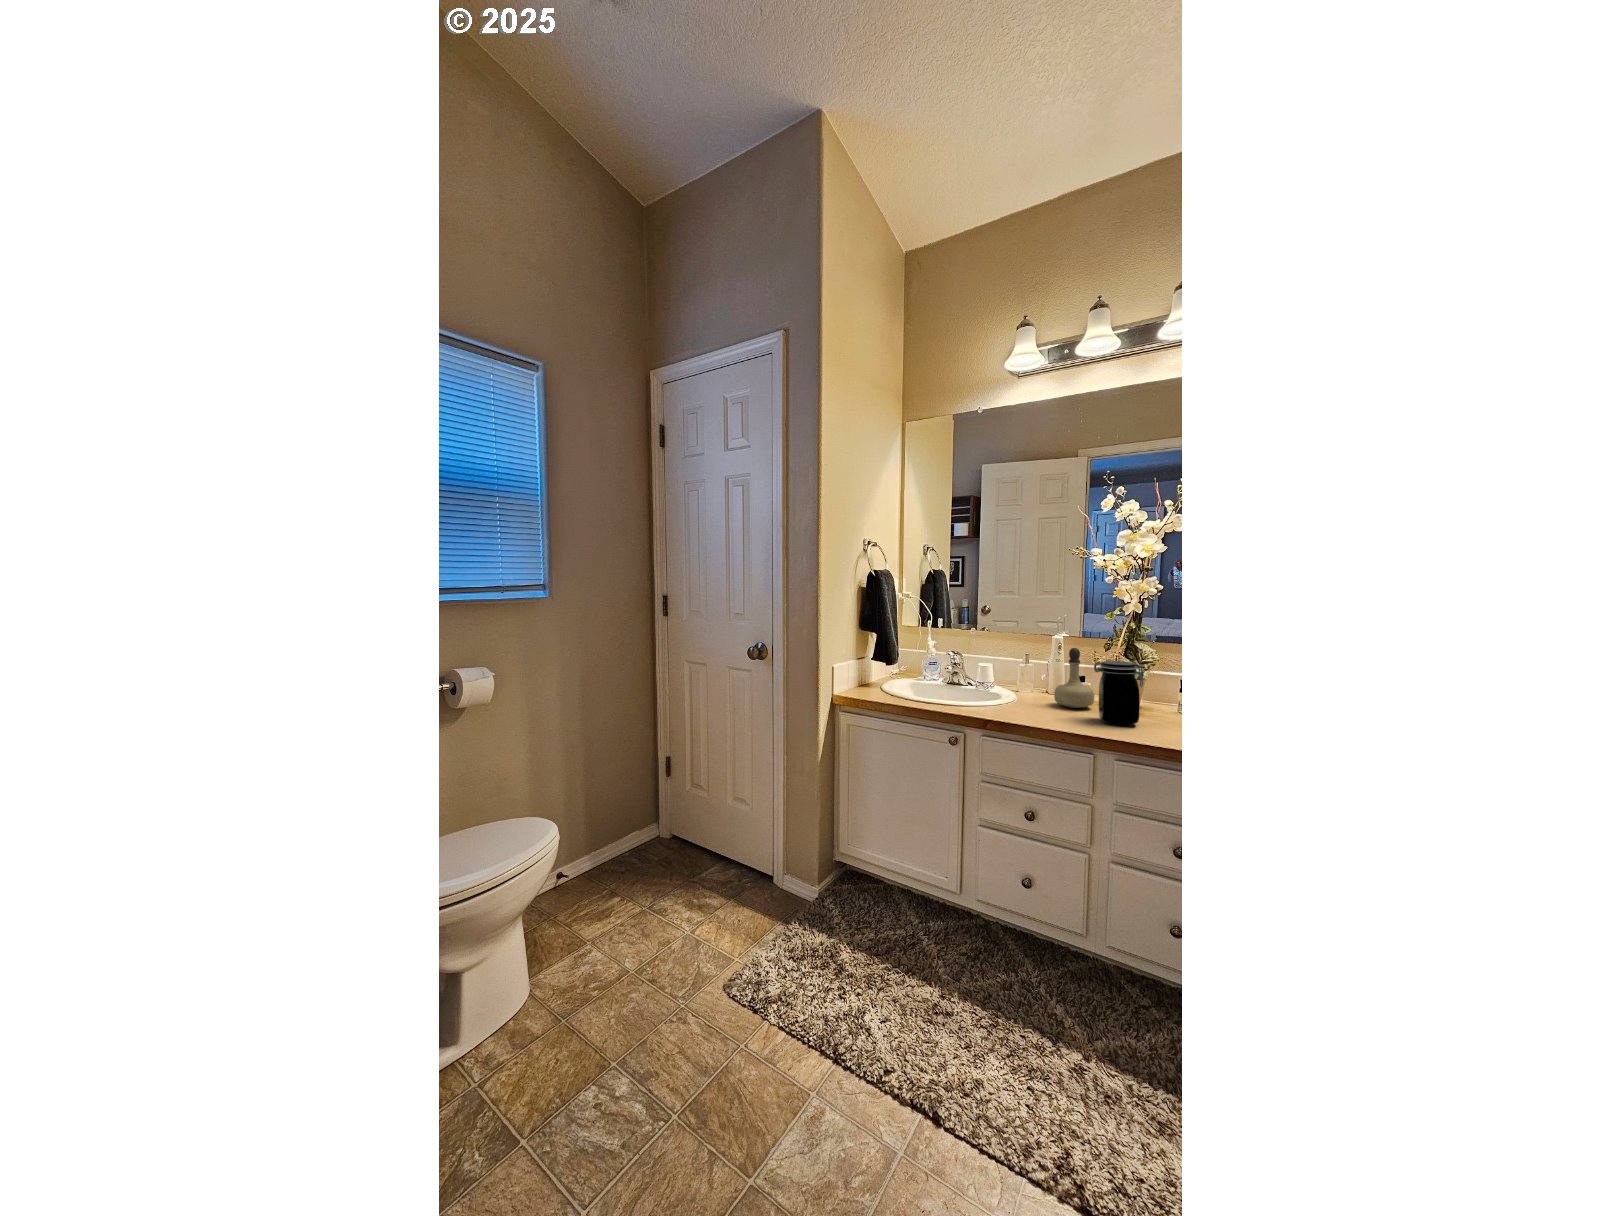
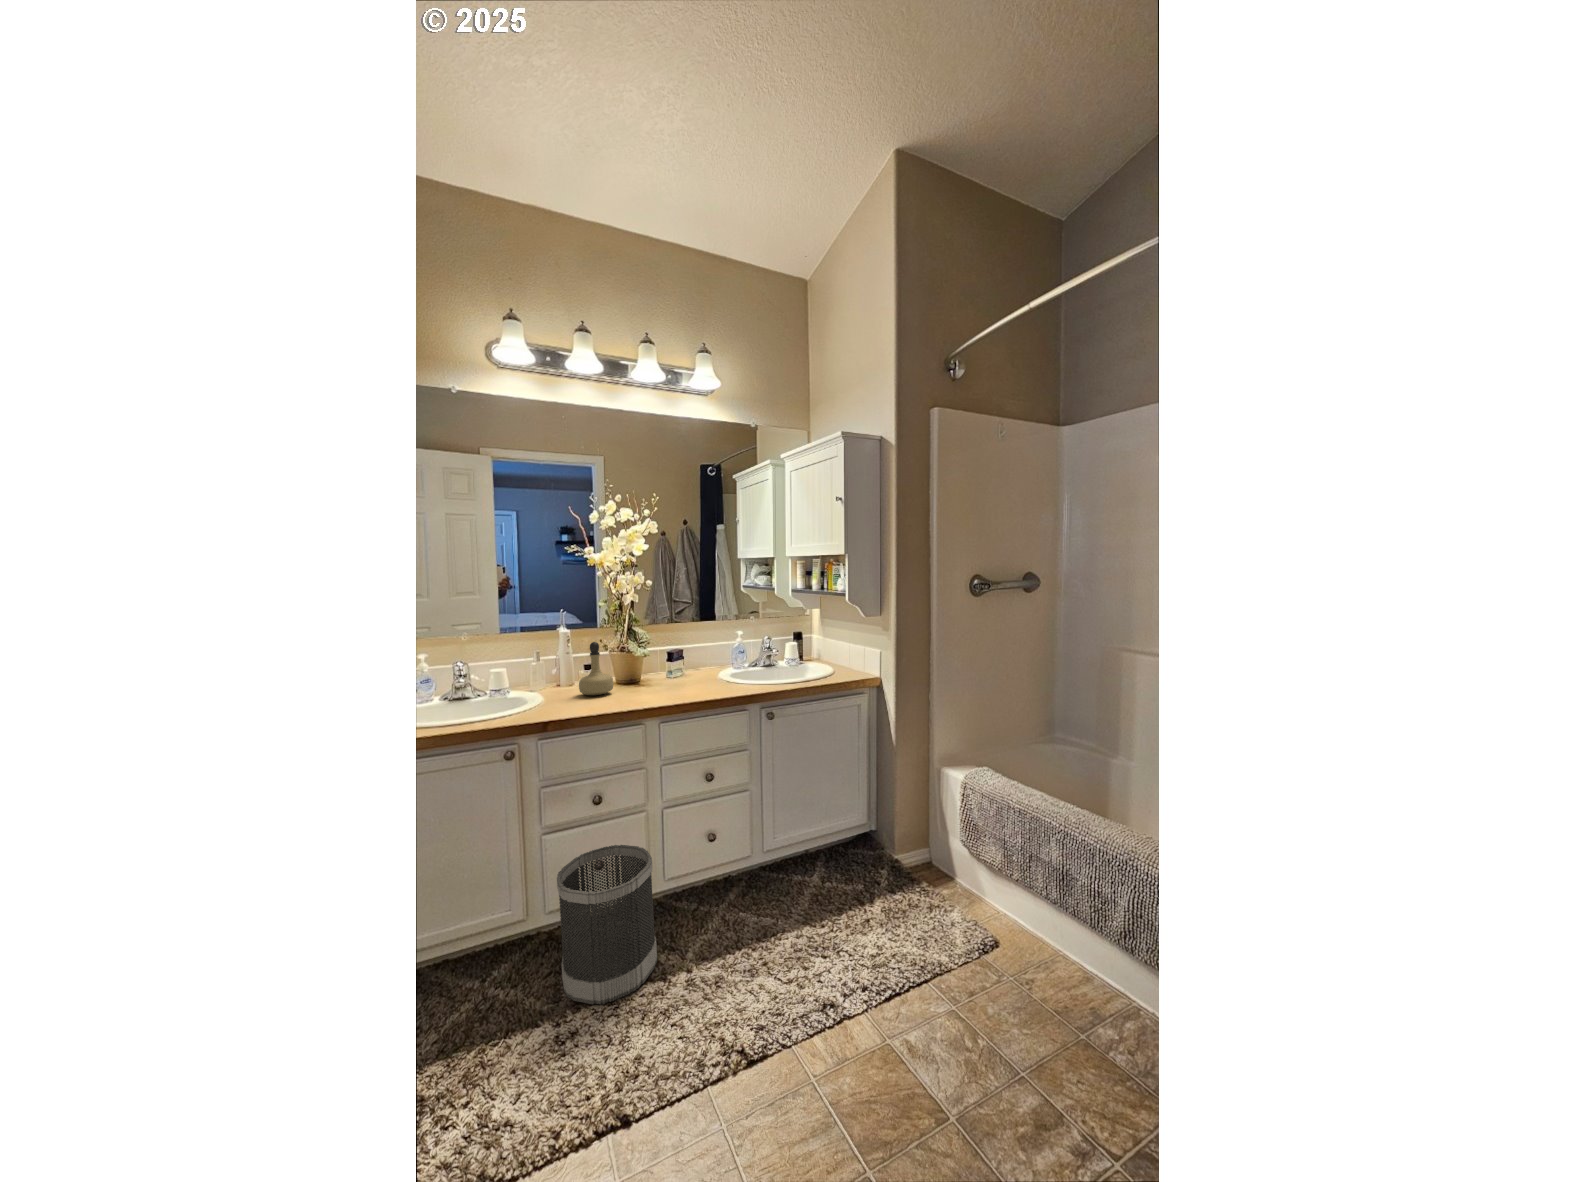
jar: present [1094,661,1145,726] -> none [624,646,662,699]
wastebasket: none [965,862,1067,1028] -> present [557,845,657,1004]

